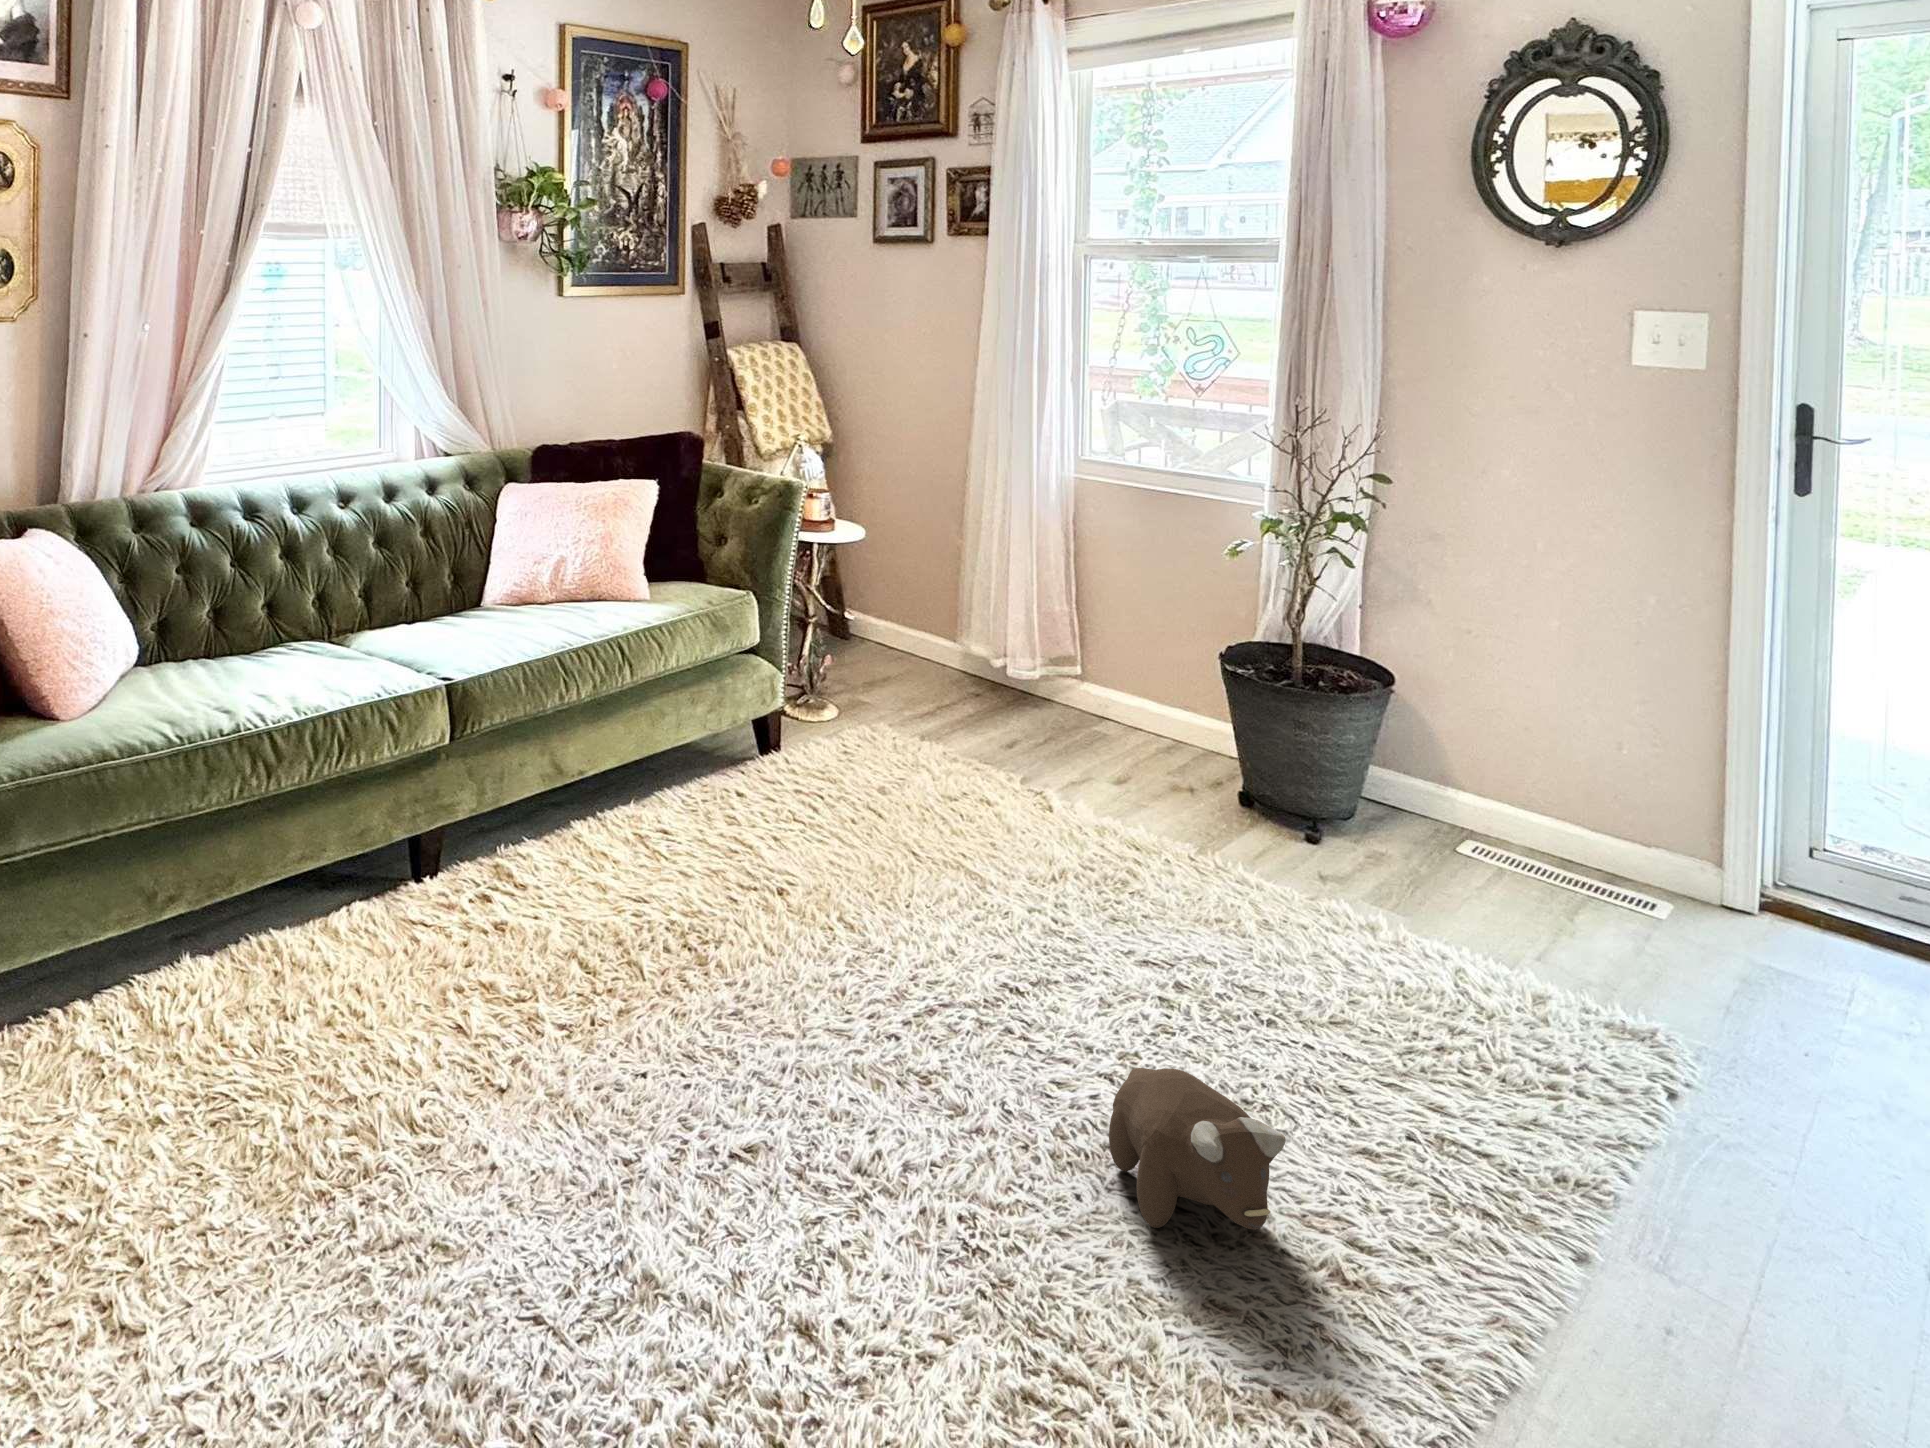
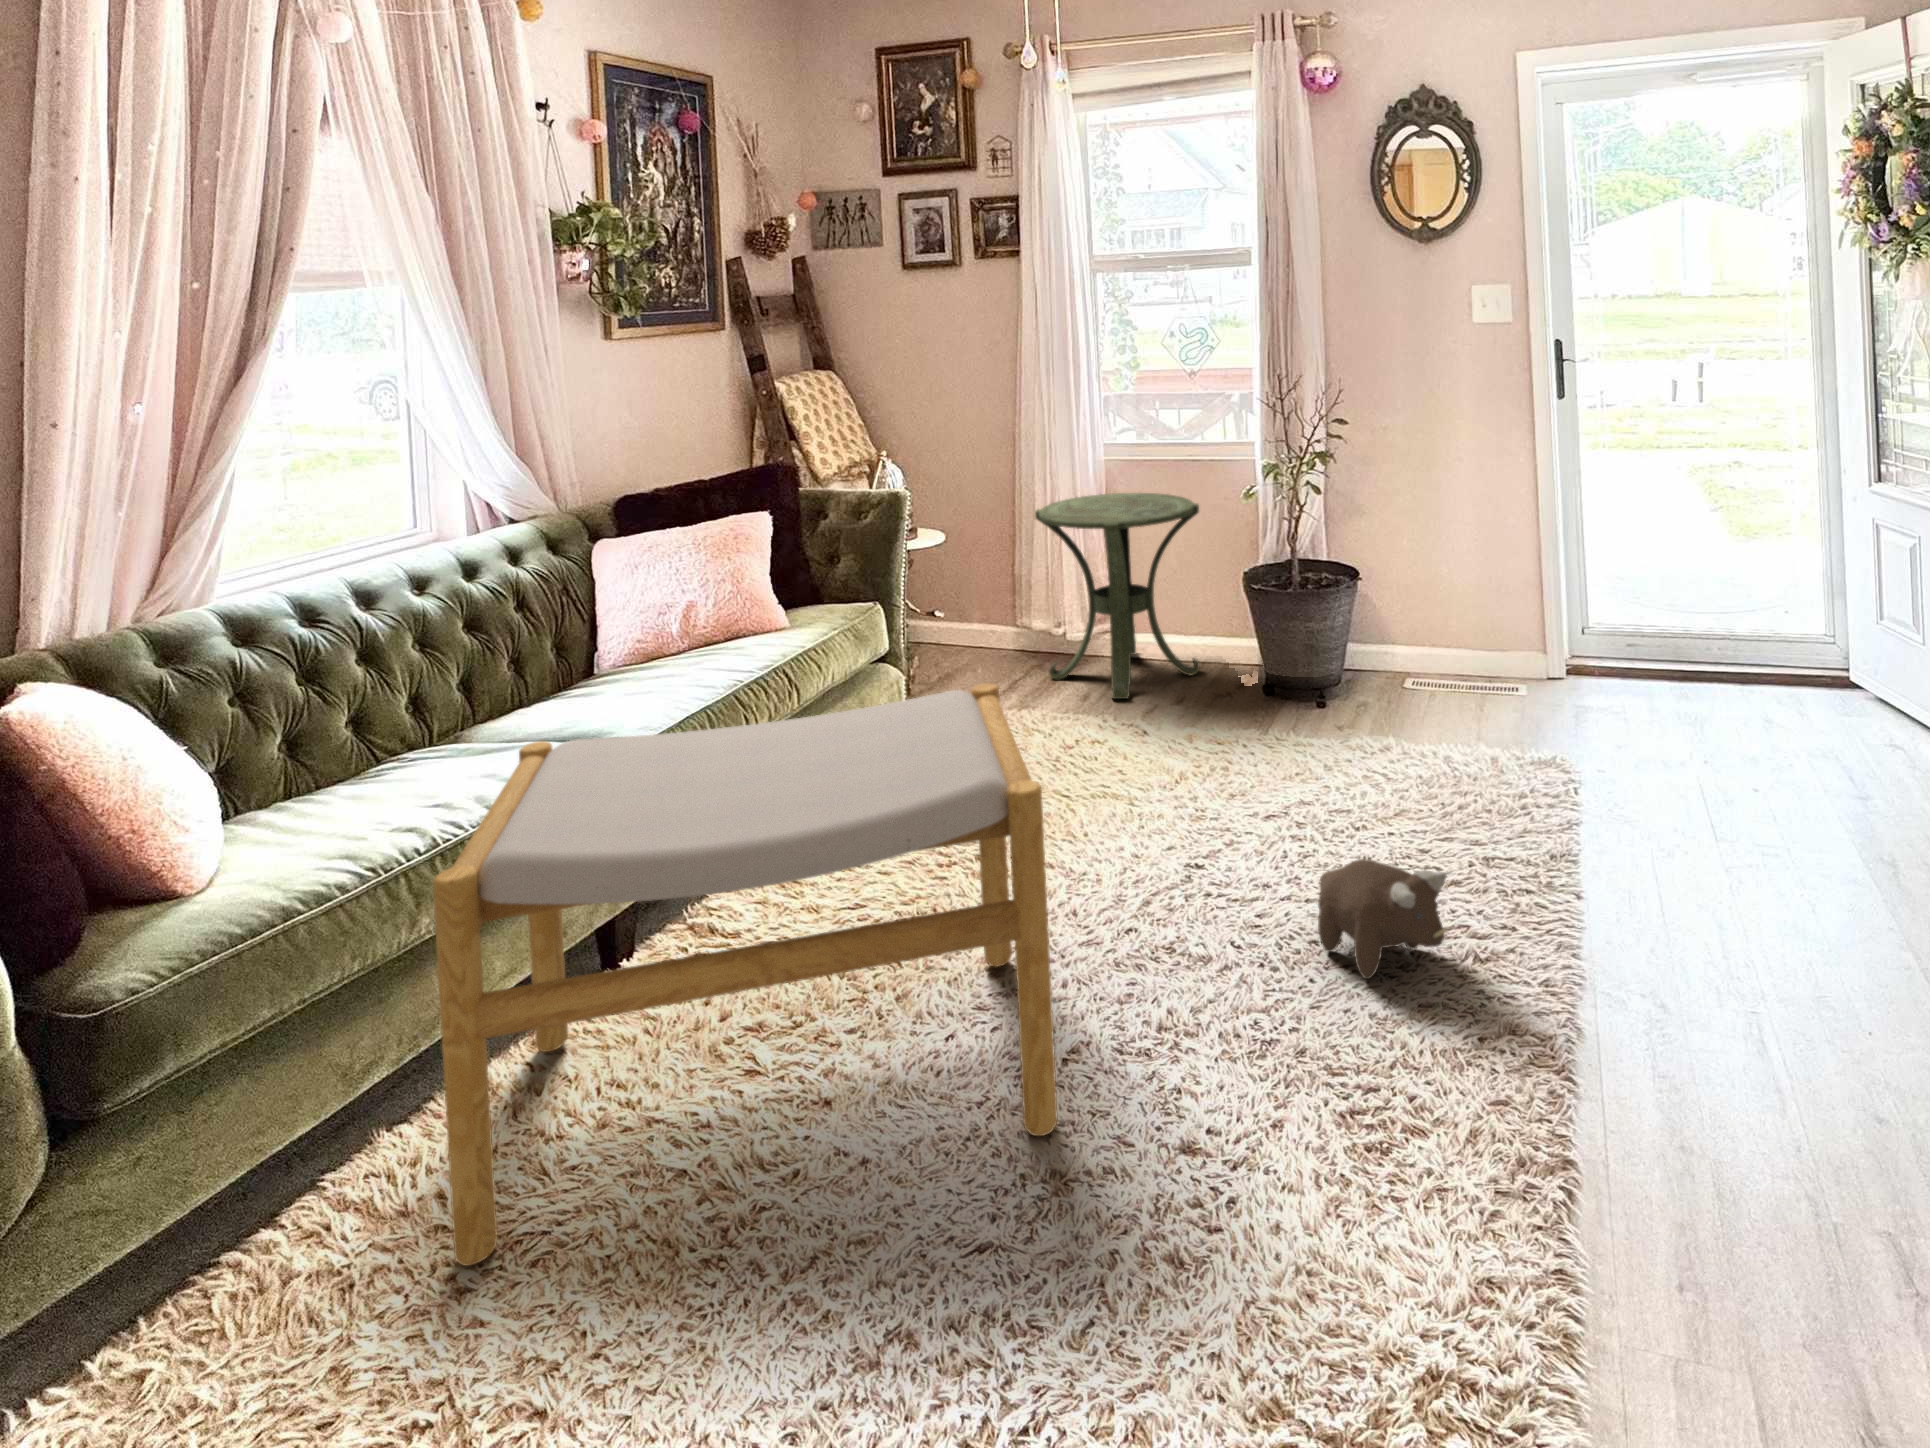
side table: none [974,523,1181,771] -> present [1035,493,1200,699]
footstool: none [164,665,753,1227] -> present [433,683,1058,1266]

